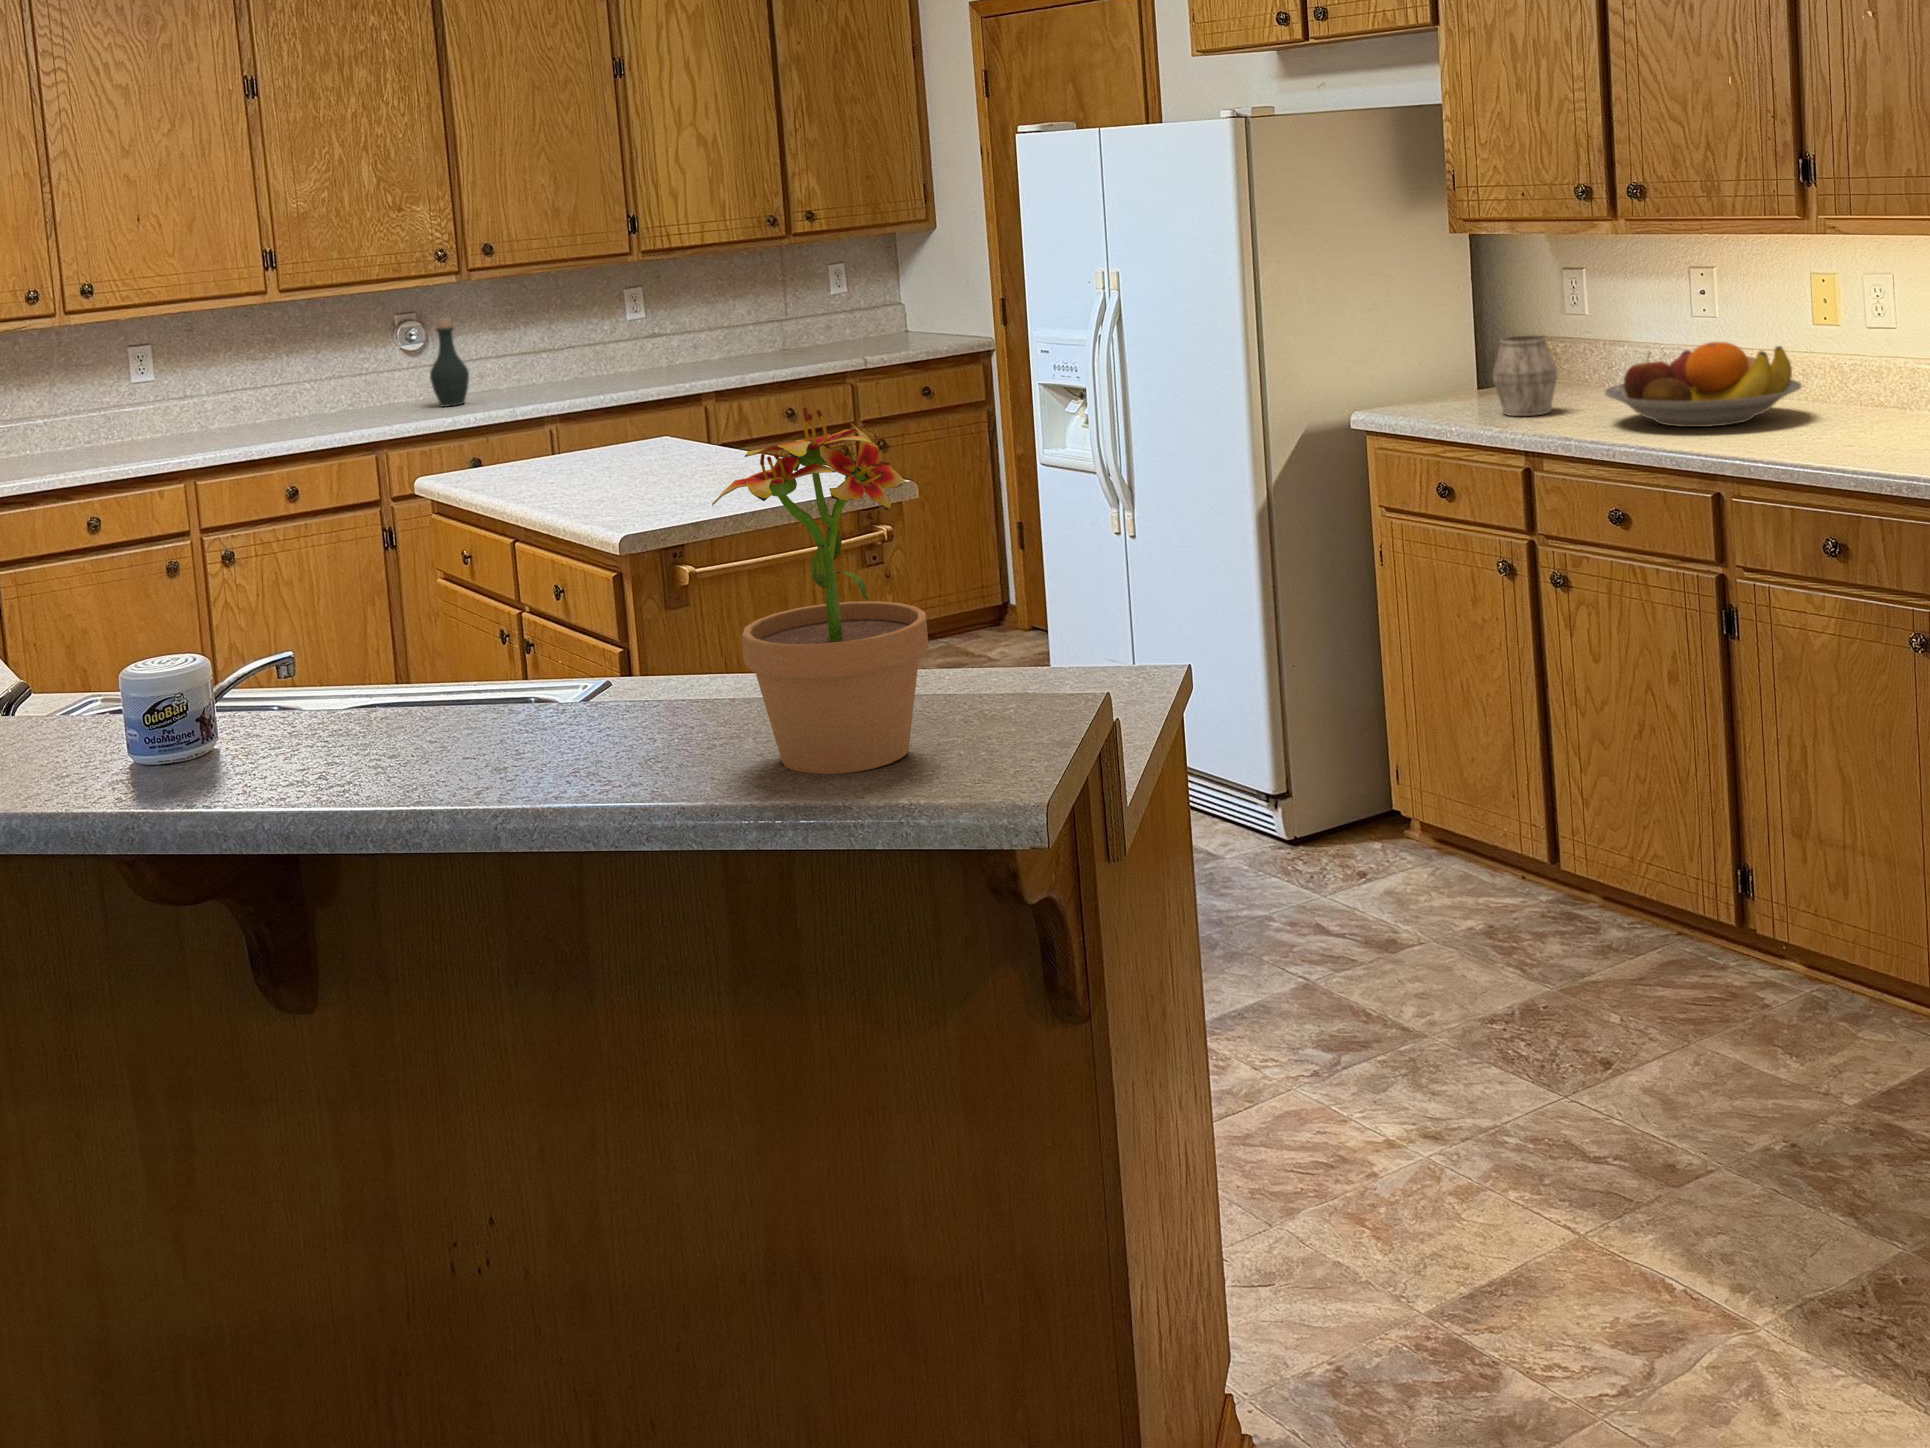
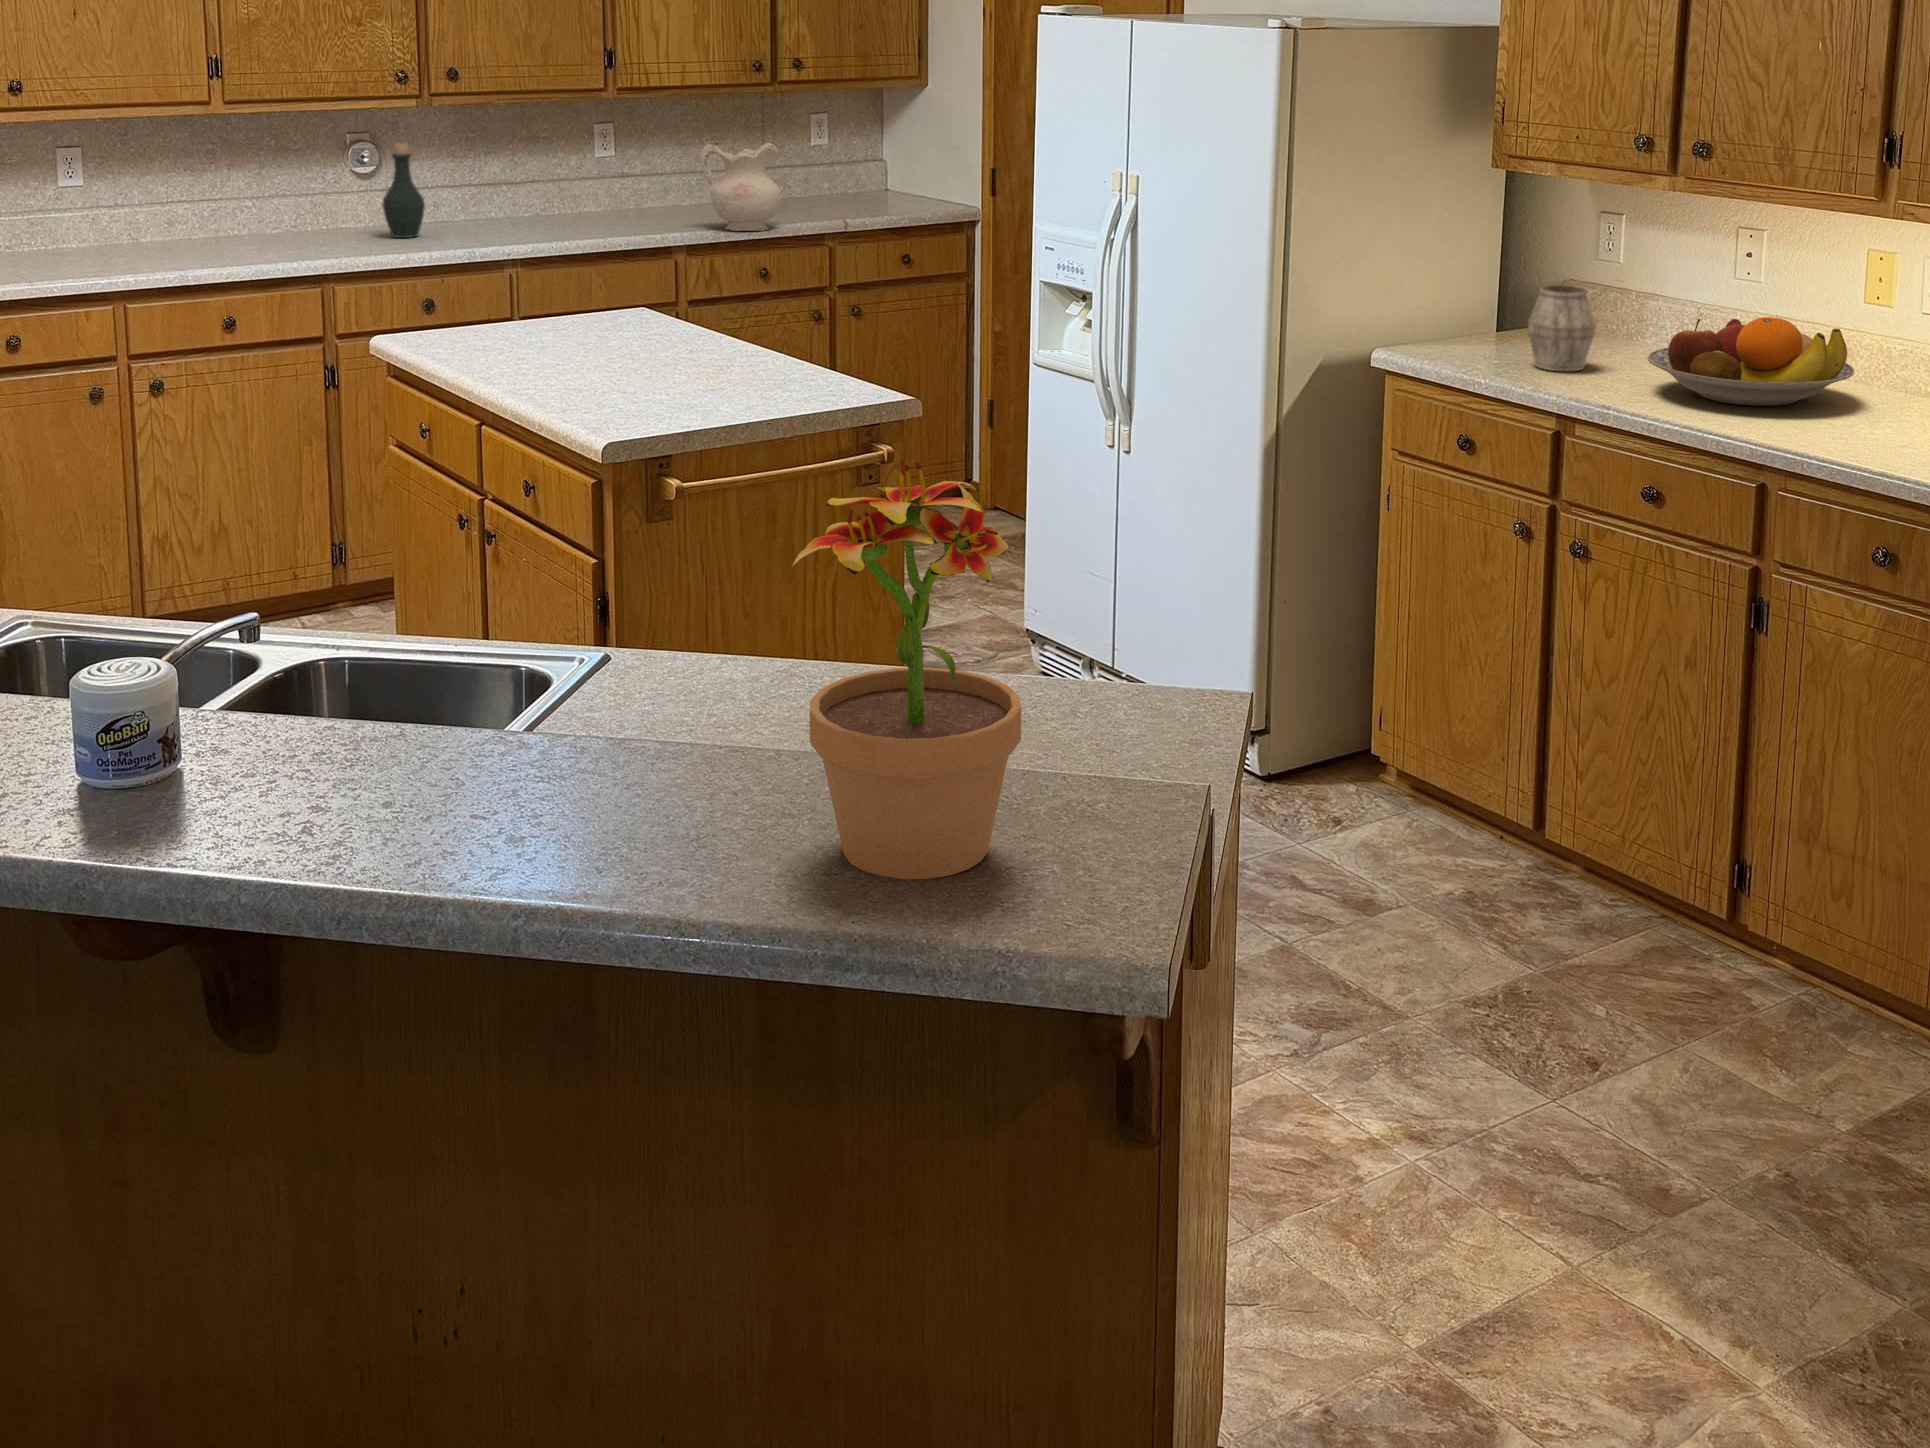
ceramic pitcher: none [723,290,801,375] -> present [701,140,781,231]

